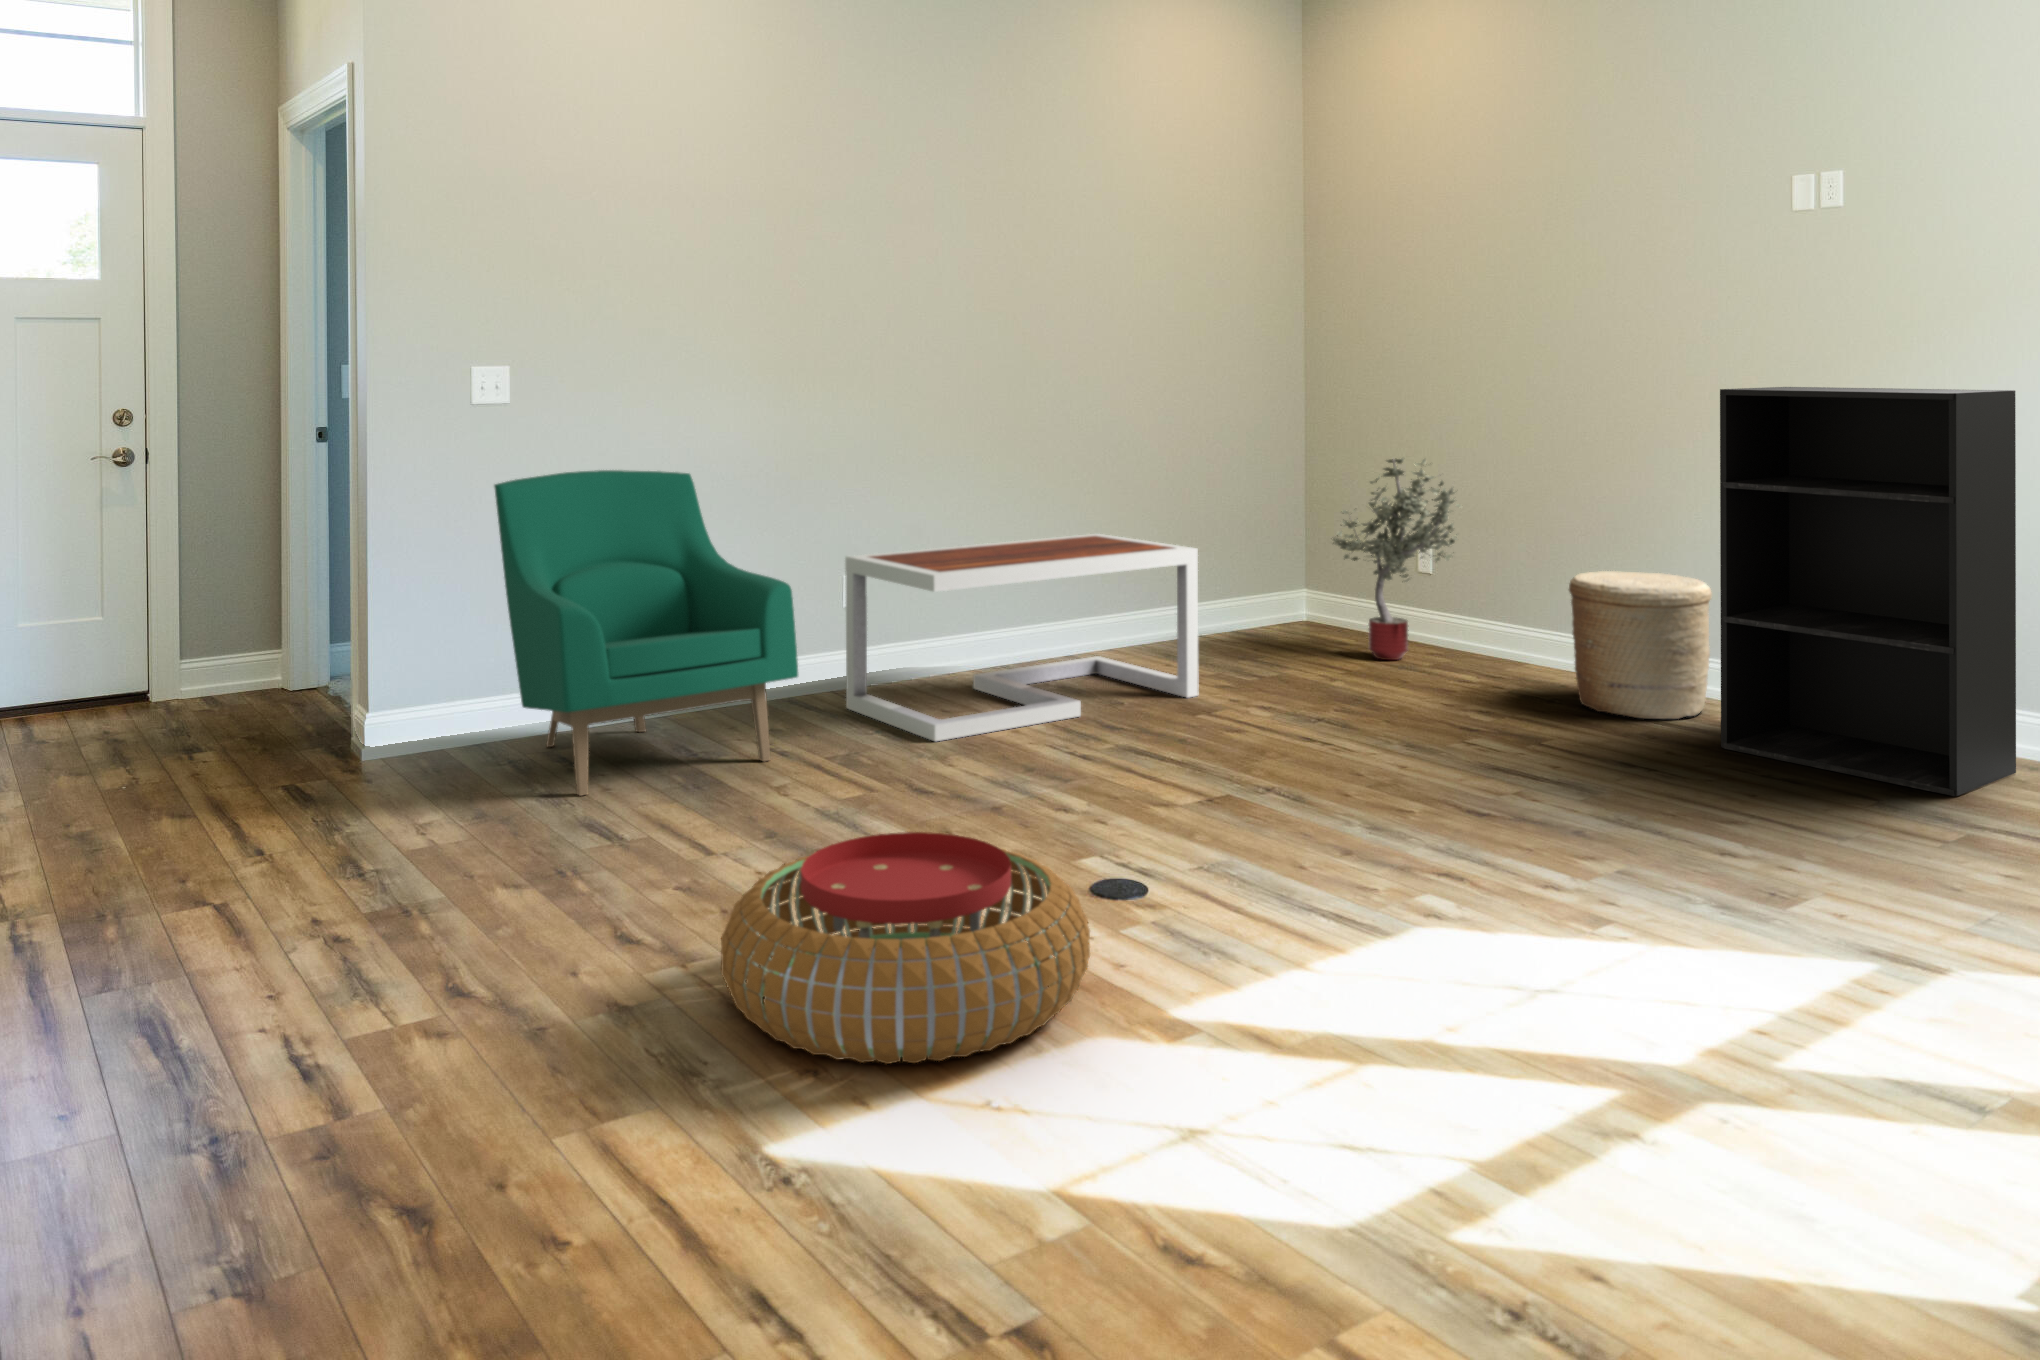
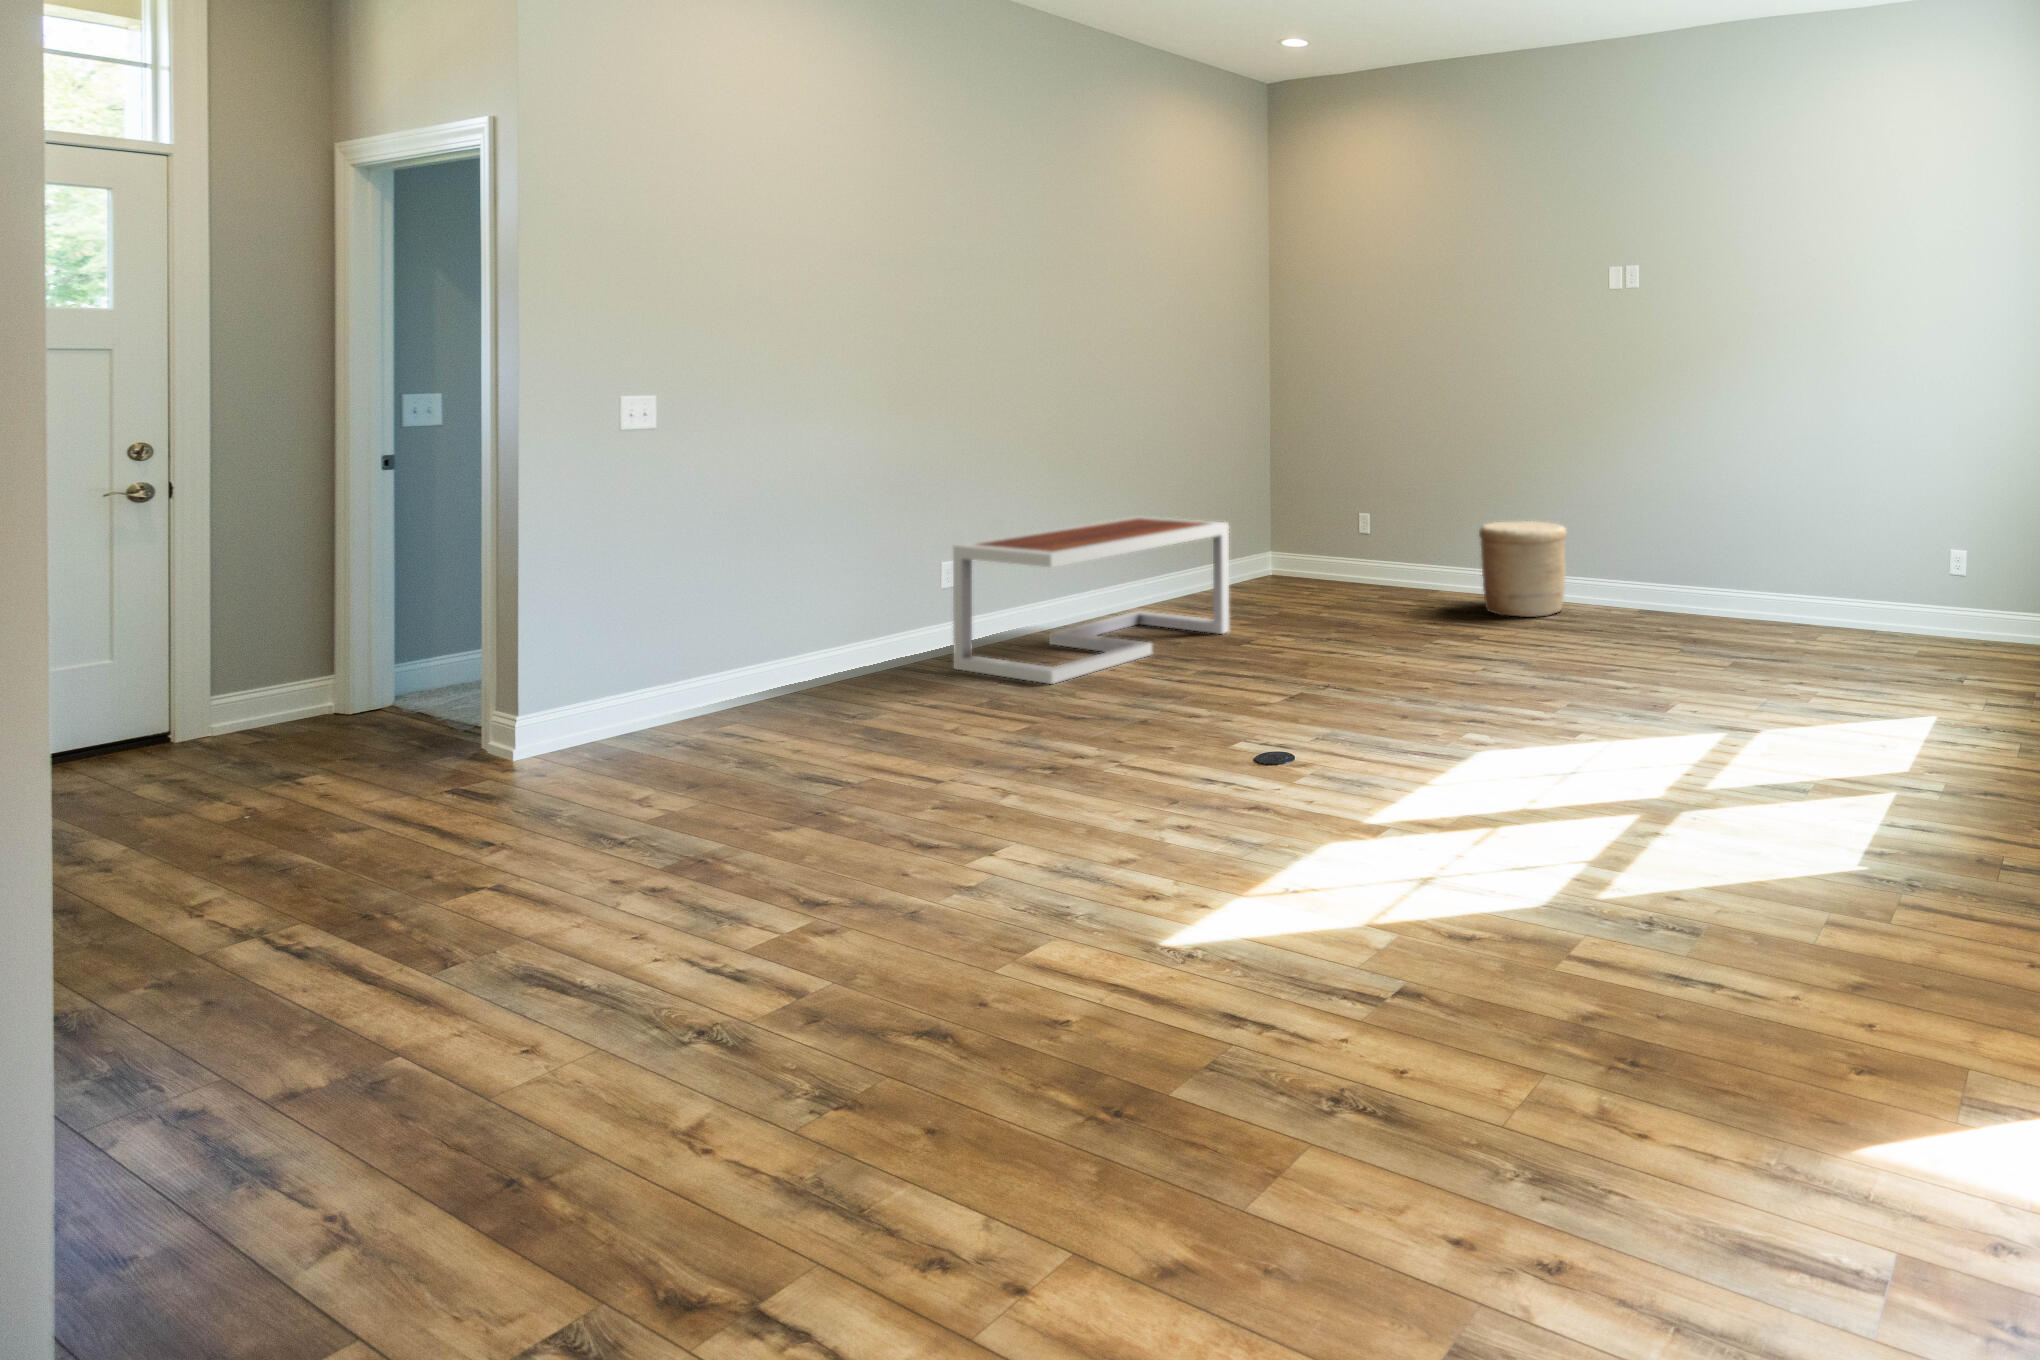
bookshelf: present [1720,387,2016,796] -> none [1583,398,1744,642]
potted tree: present [1333,458,1462,660] -> none [1298,450,1397,596]
armchair: present [494,470,798,796] -> none [651,483,949,759]
pouf: present [721,832,1090,1064] -> none [1042,730,1310,887]

